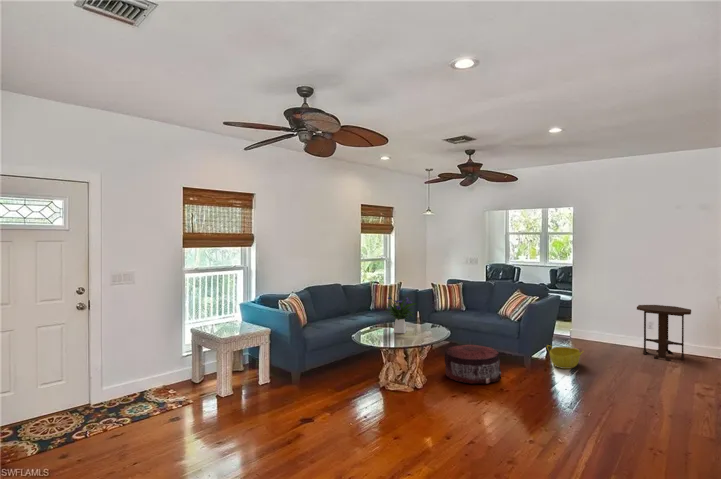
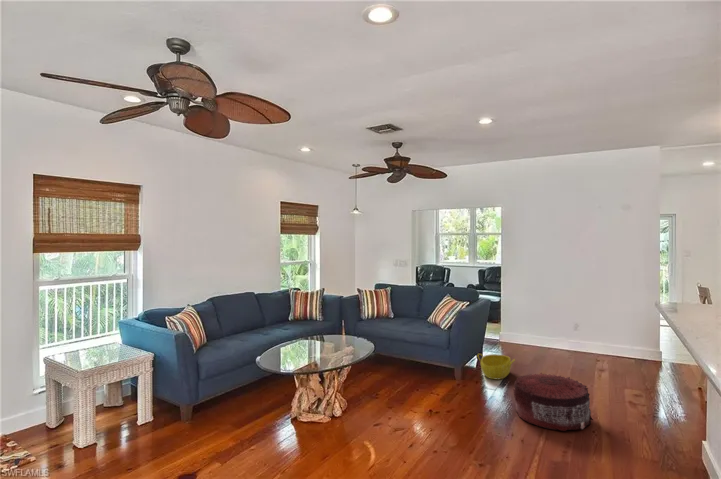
flower arrangement: present [385,295,416,333] -> none [296,305,337,351]
side table: present [637,305,691,361] -> none [564,306,615,364]
pouf: present [445,345,501,384] -> present [514,373,593,431]

